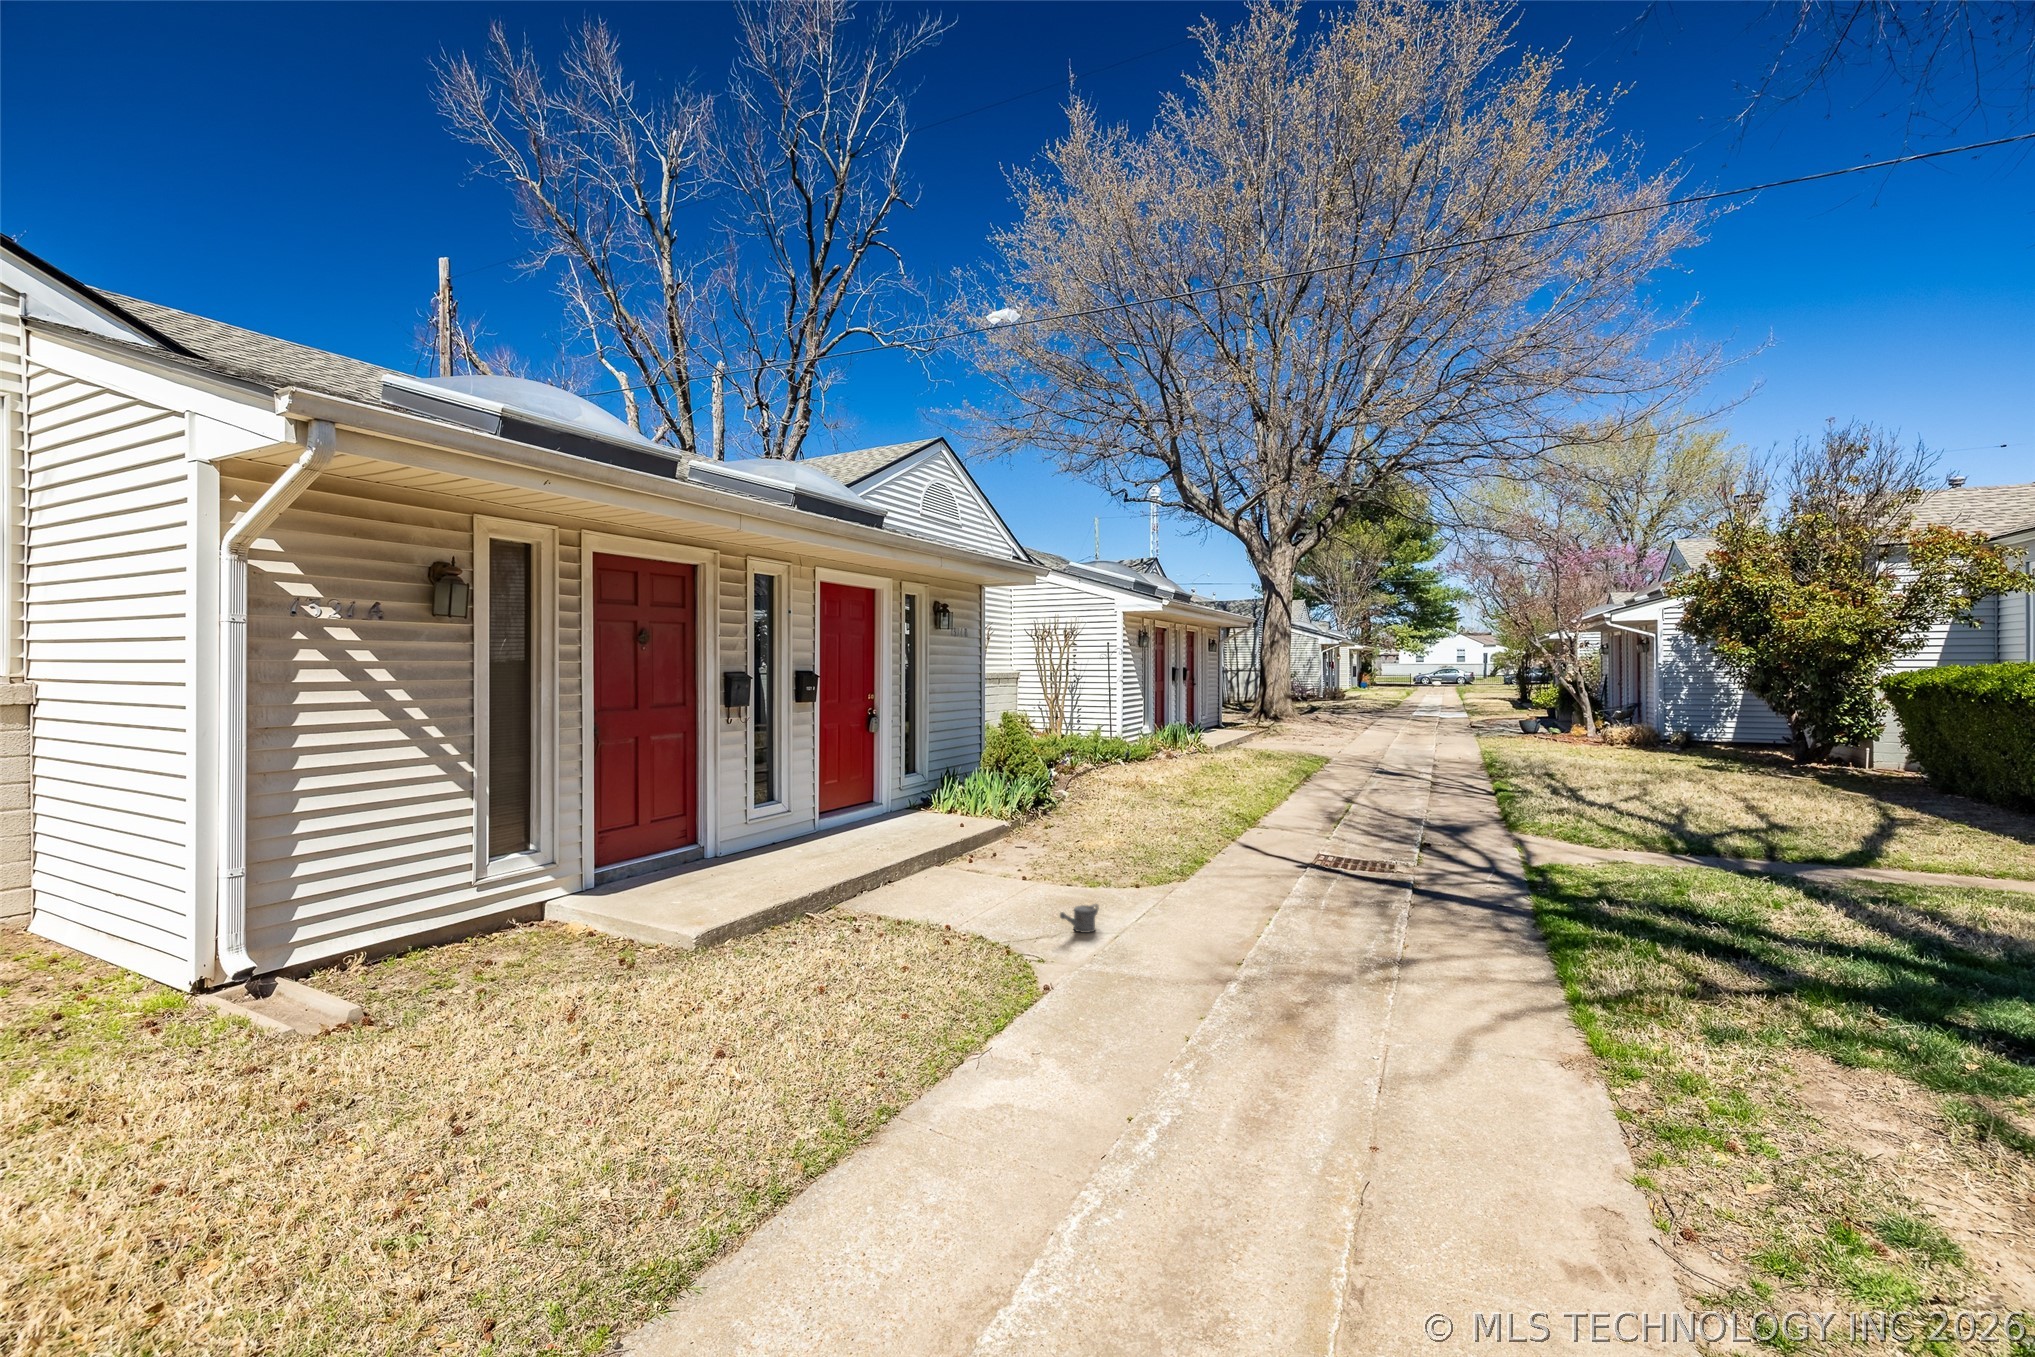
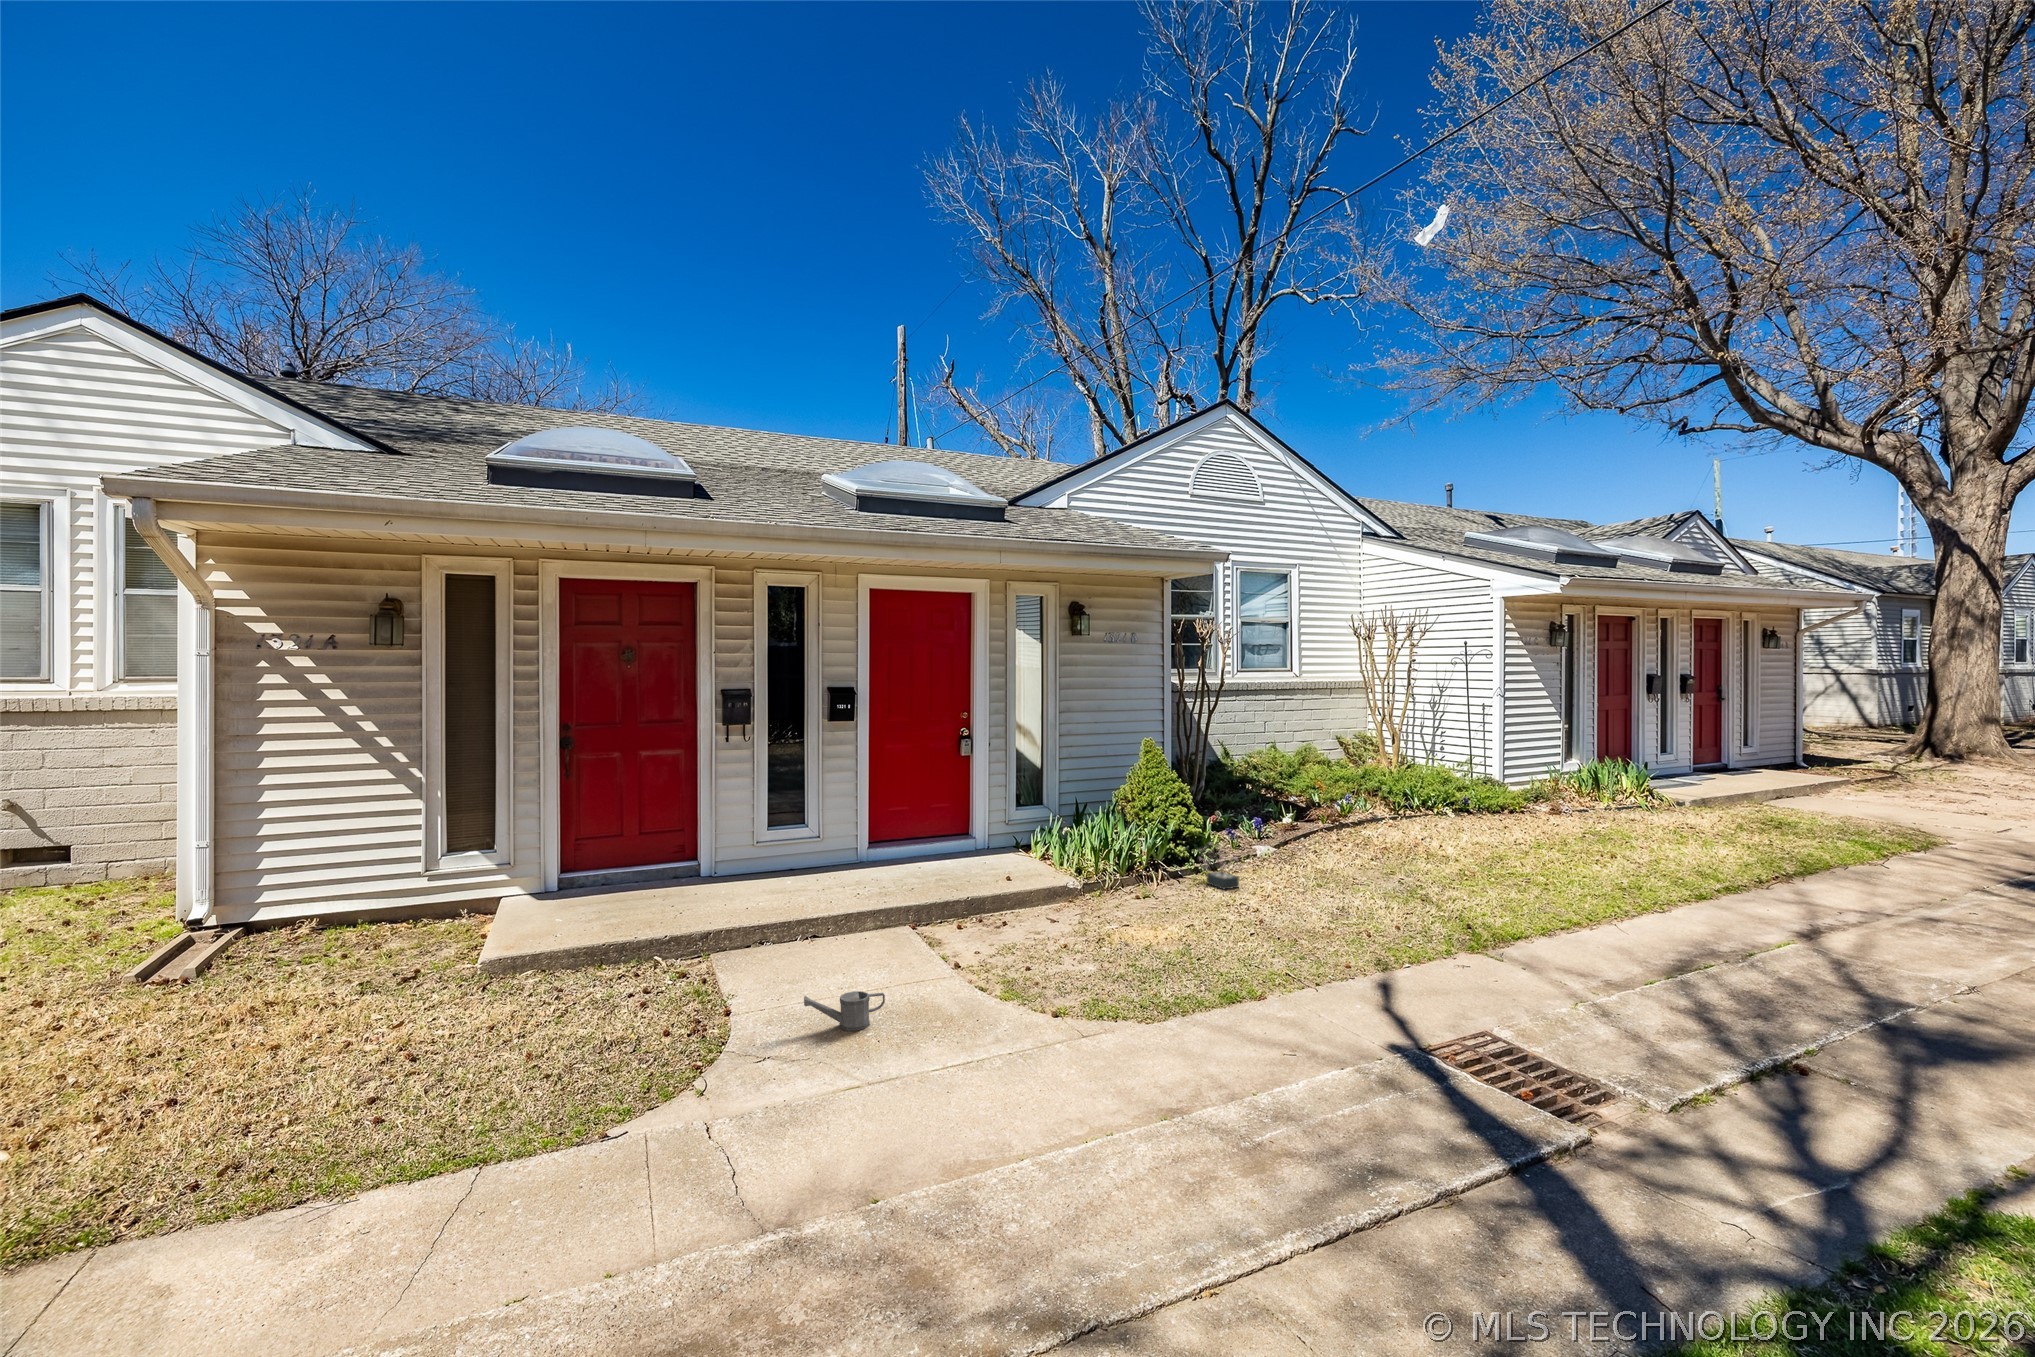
decorative plant: none [1081,794,1117,828] -> present [1200,844,1239,889]

